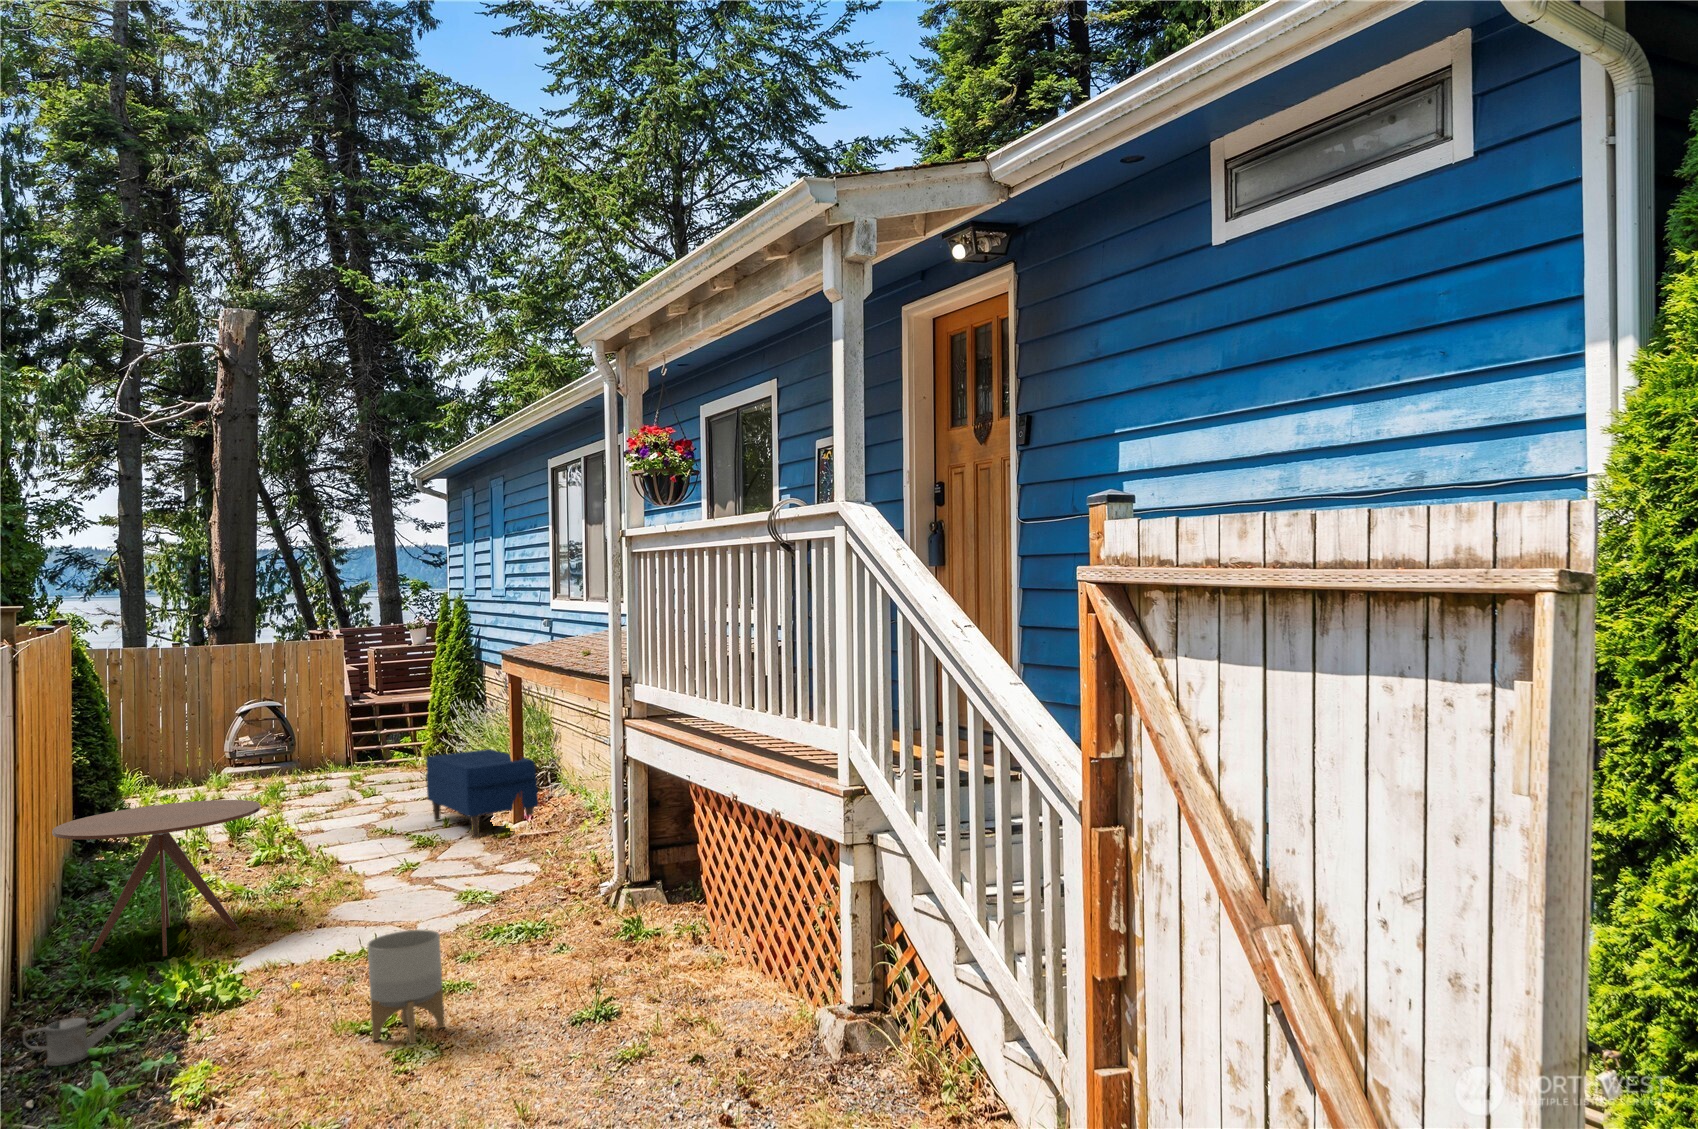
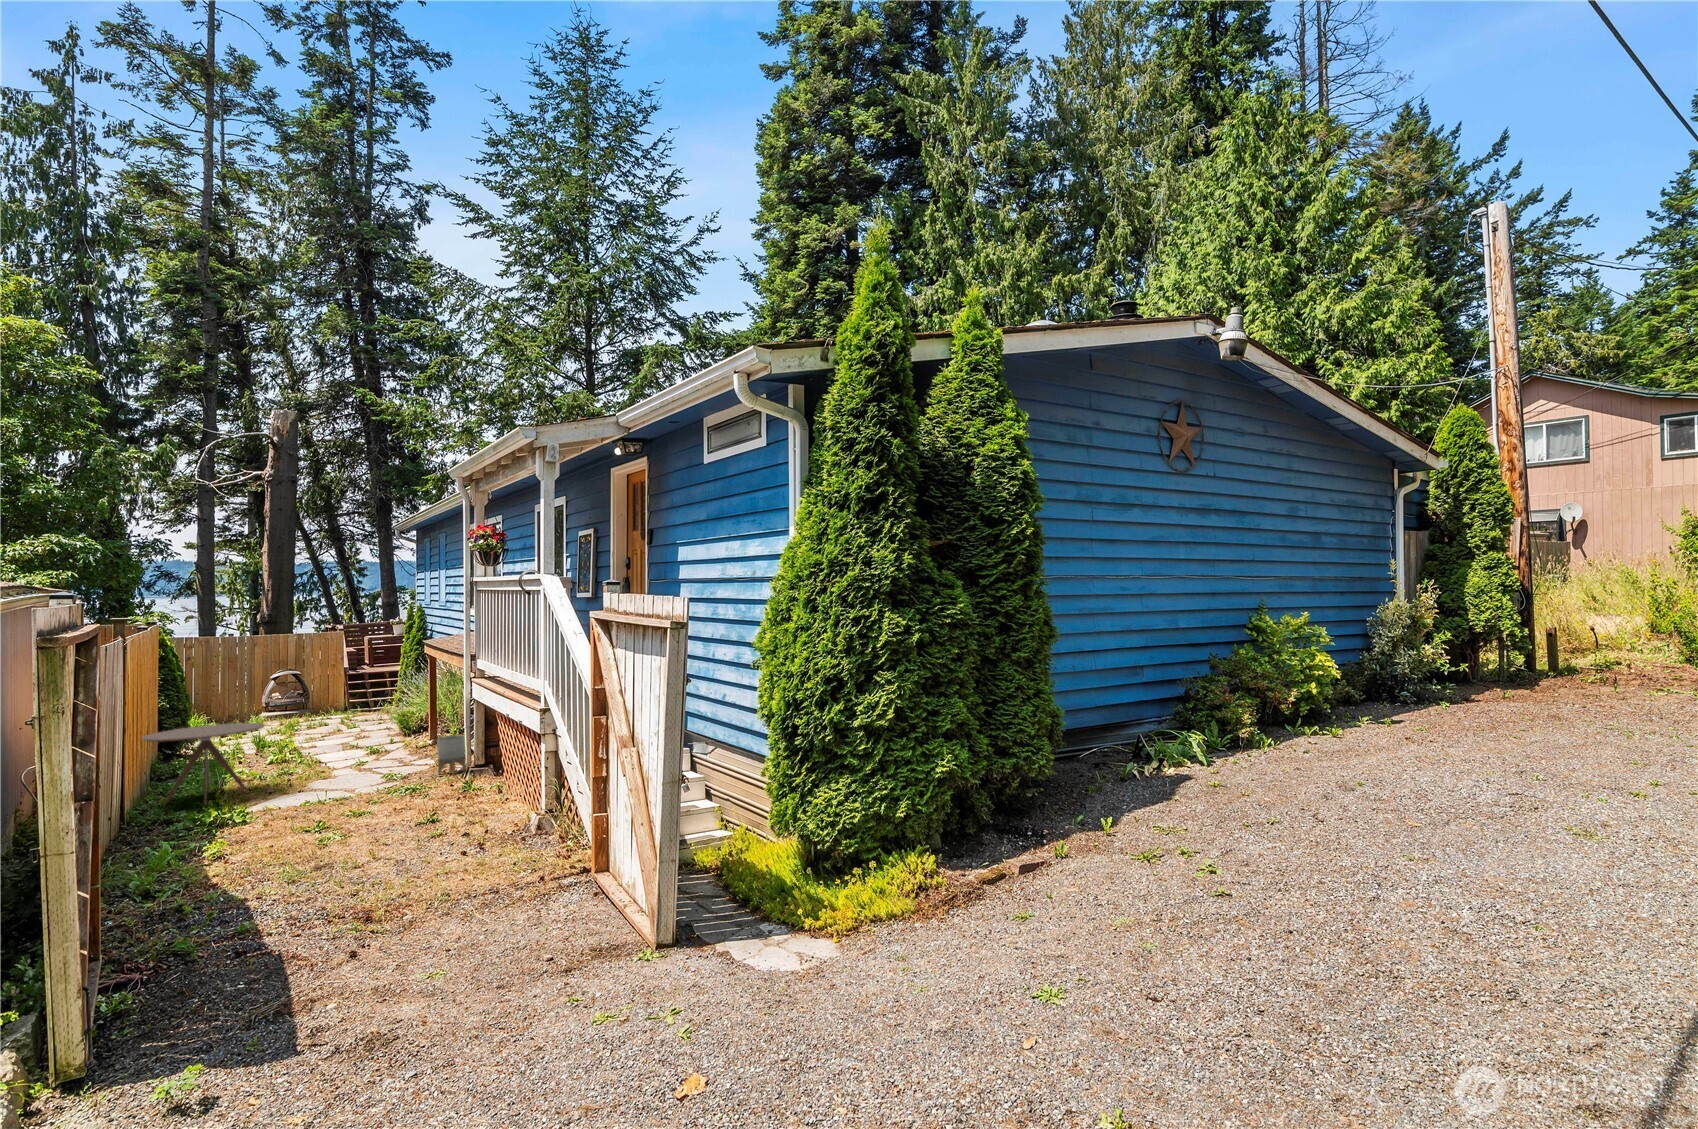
bench: present [426,749,538,838] -> none [380,698,444,749]
planter: present [368,930,445,1044] -> present [437,735,466,774]
watering can: present [23,1005,135,1066] -> none [123,819,183,848]

